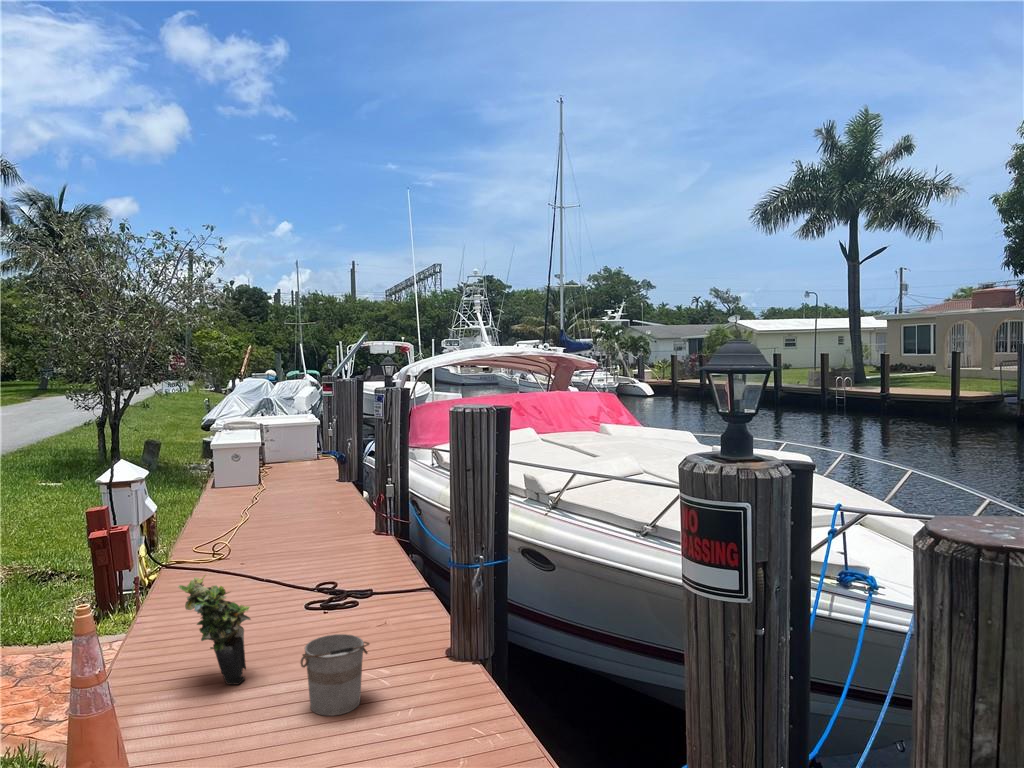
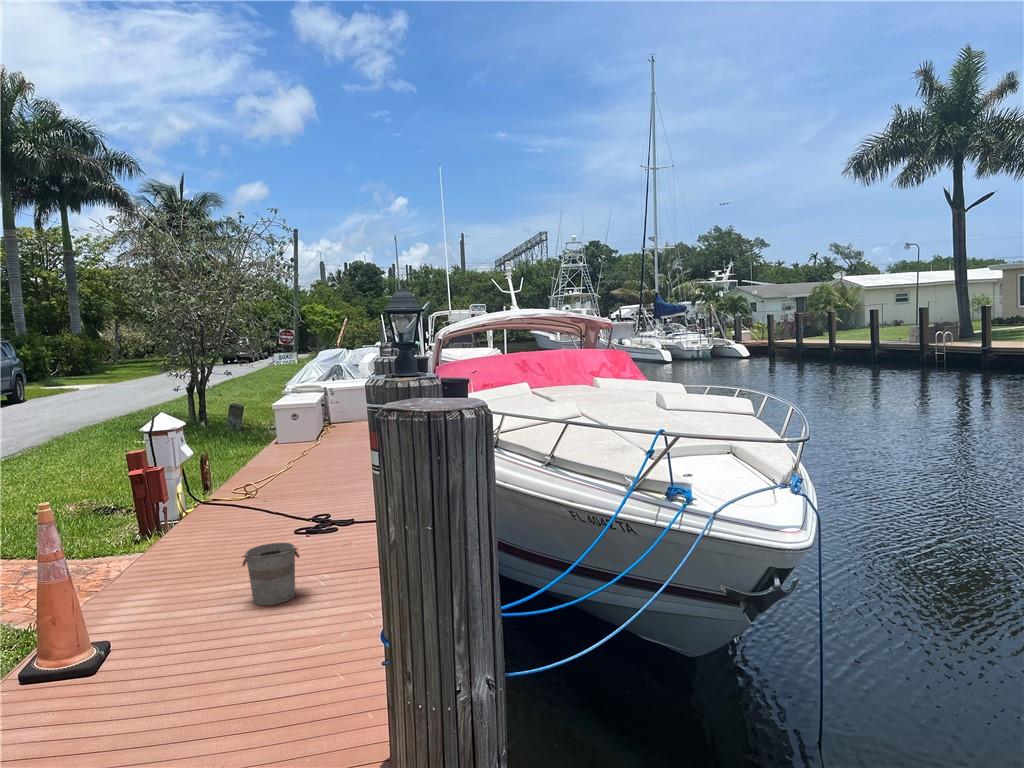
potted plant: present [178,575,250,685] -> none [158,496,219,584]

